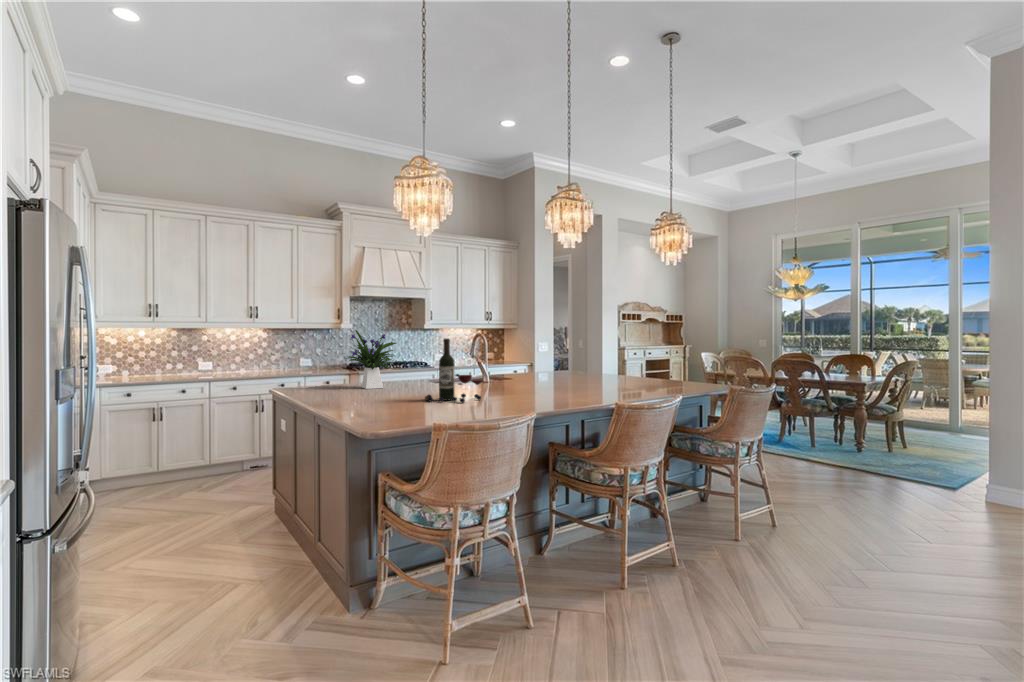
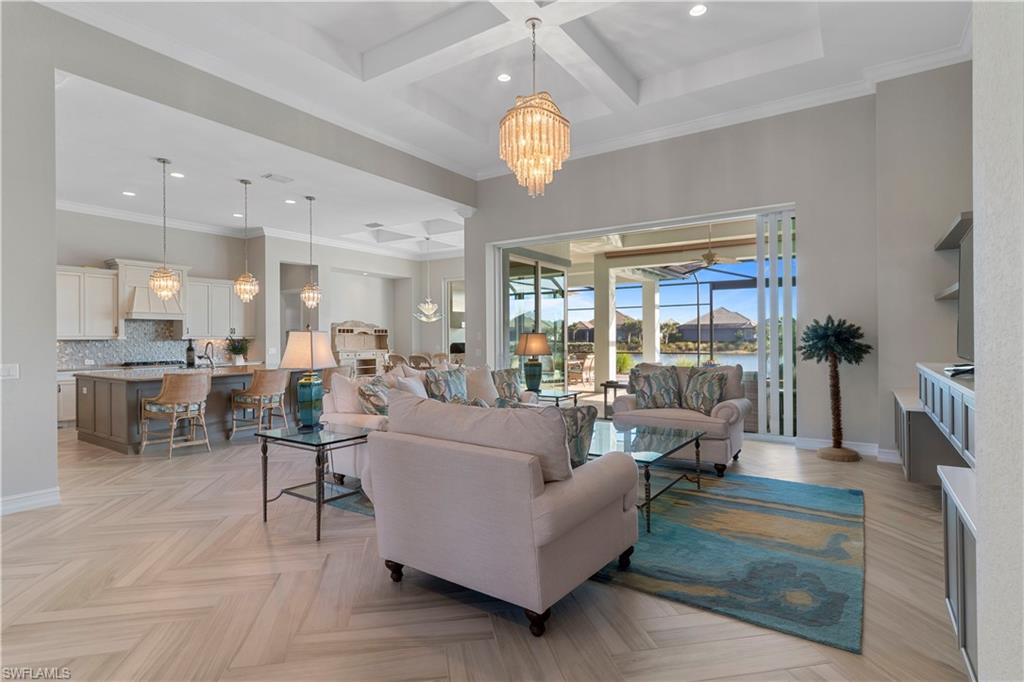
flower arrangement: present [346,330,396,389] -> present [225,335,250,366]

